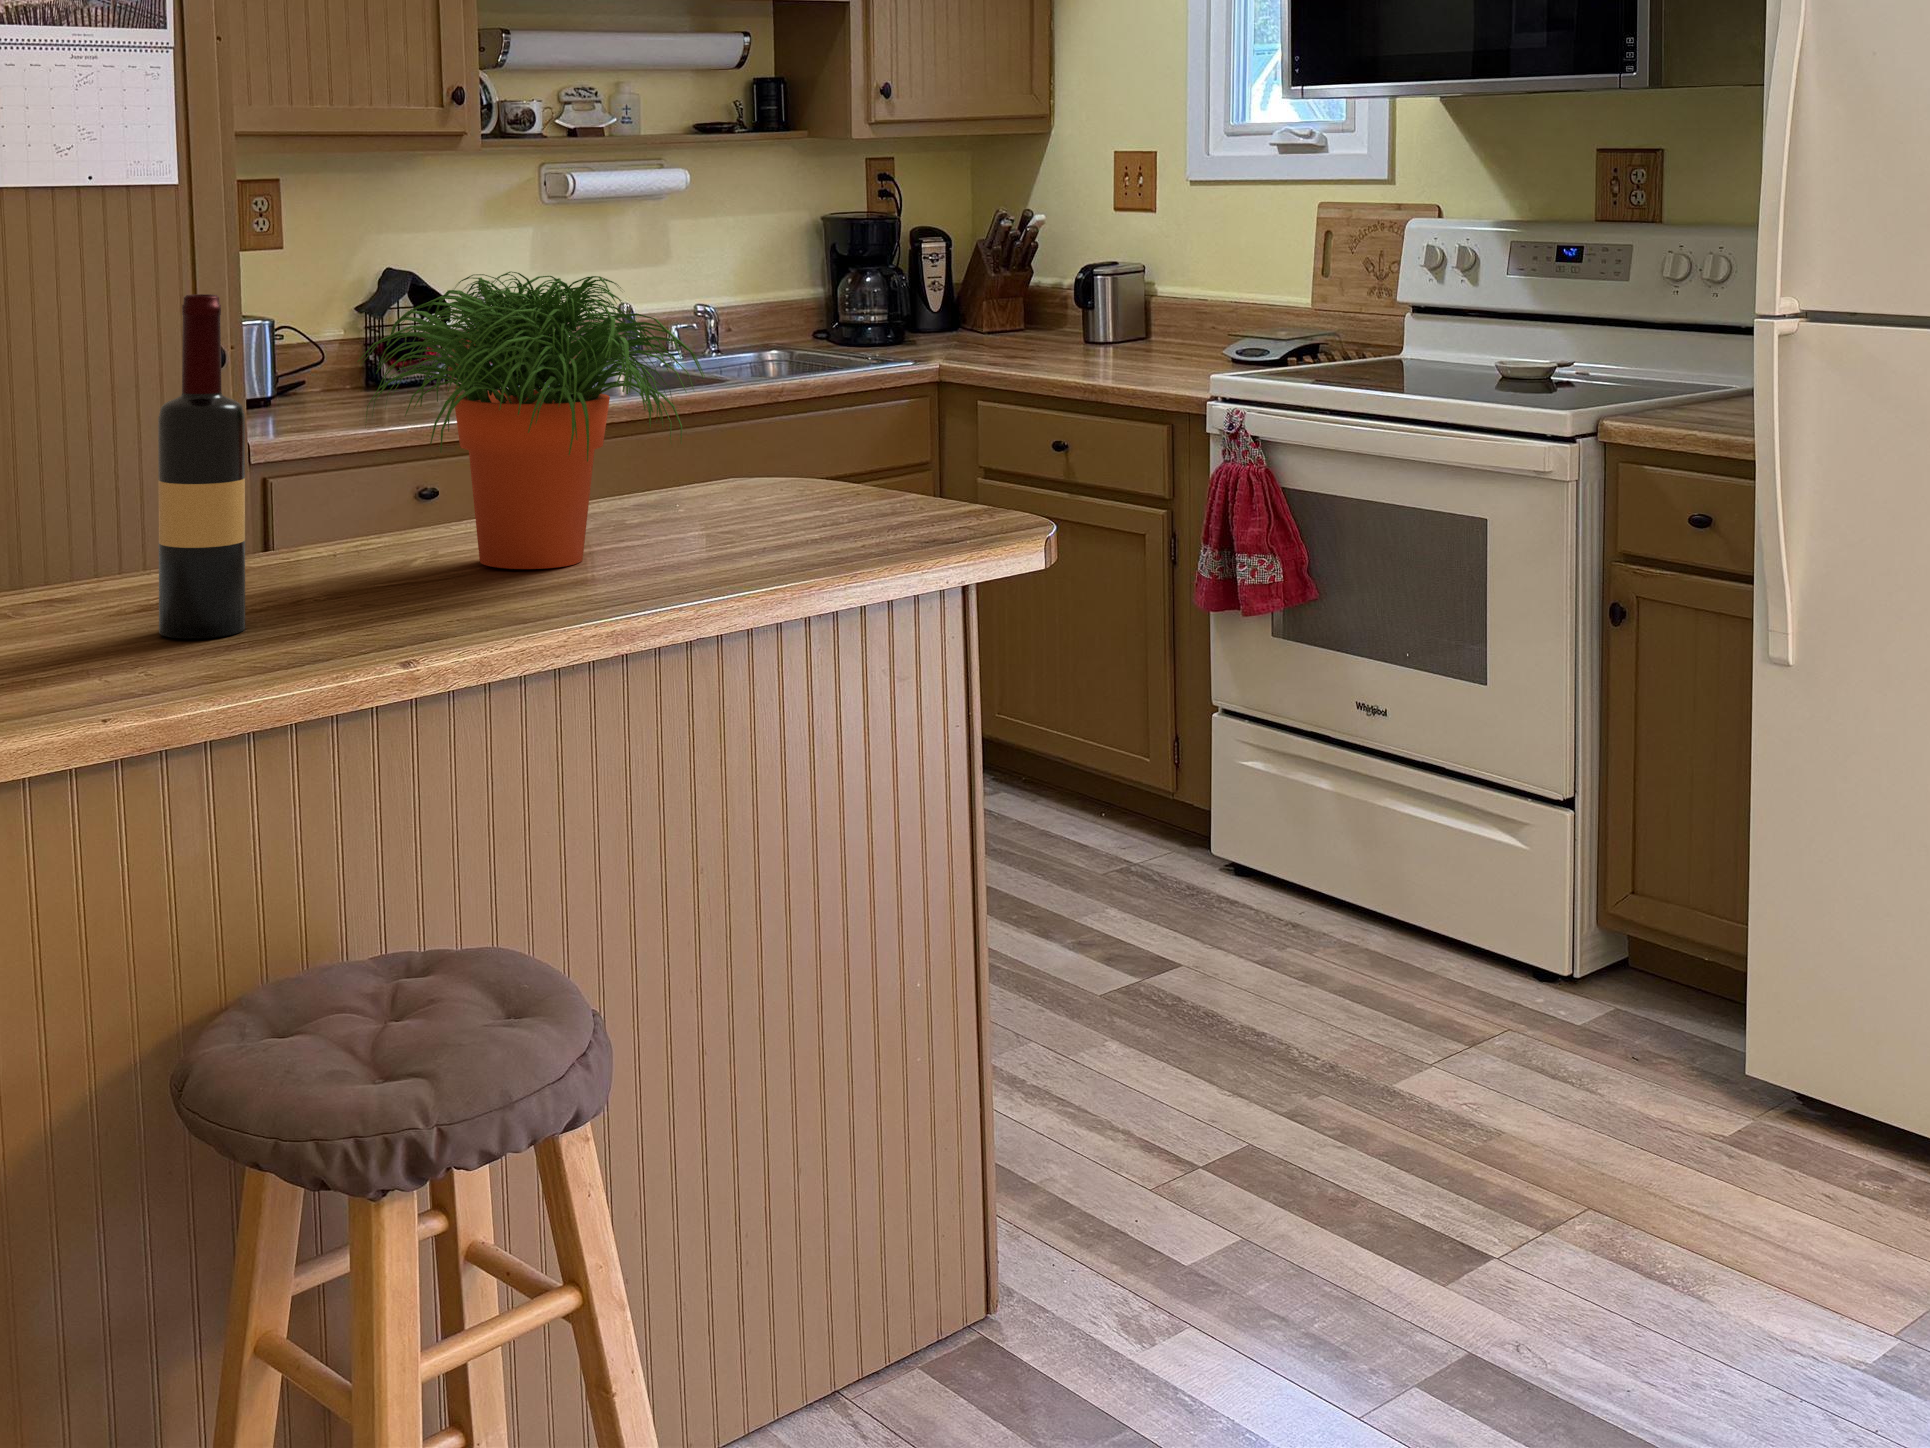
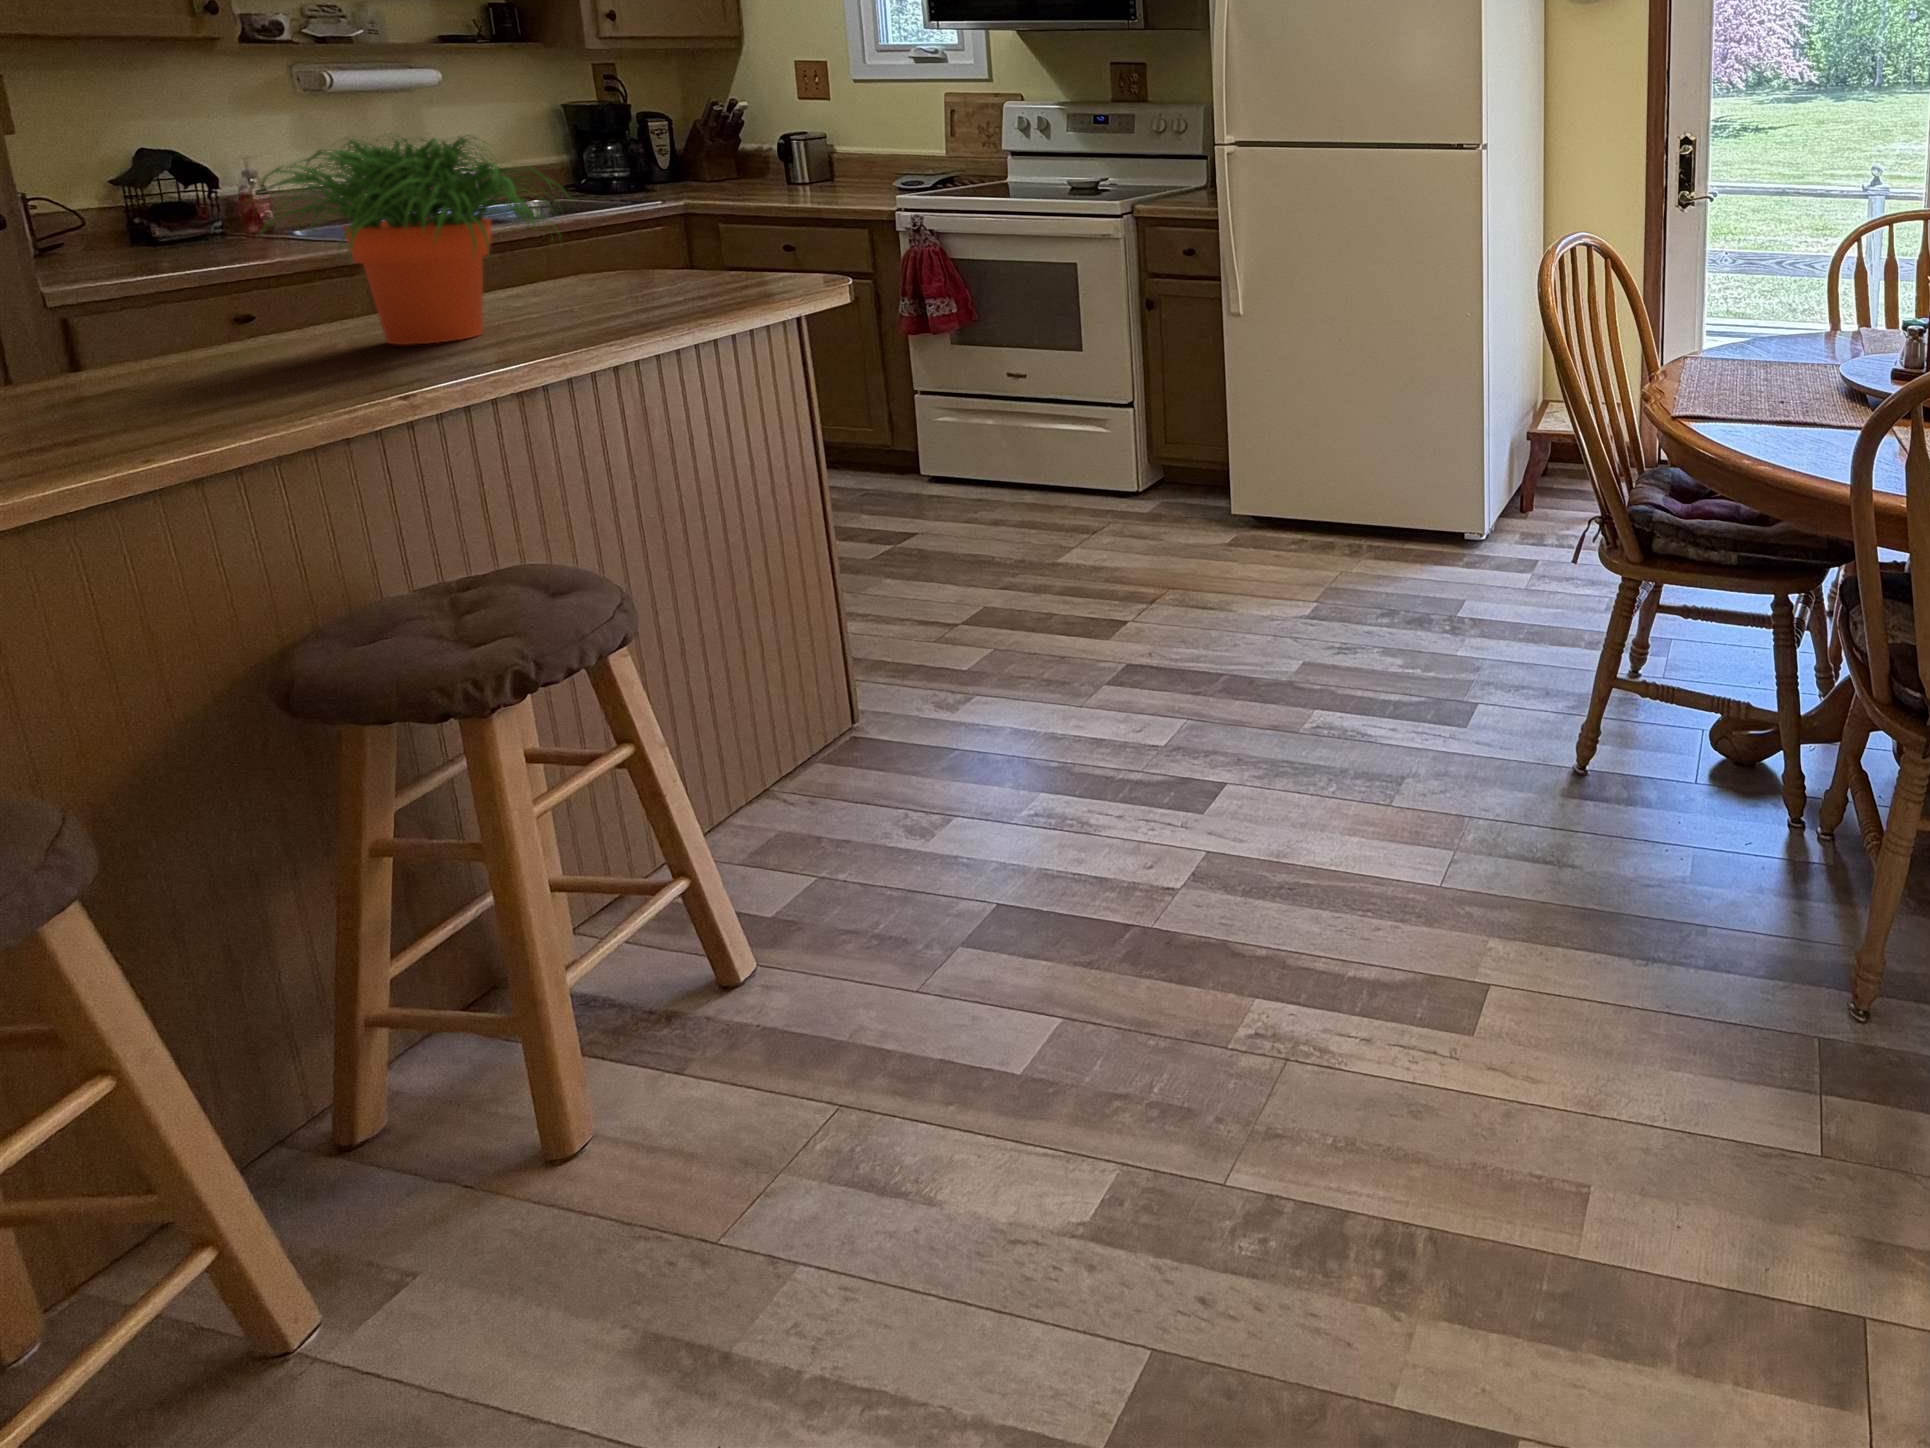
wine bottle: present [158,294,245,639] -> none [52,153,181,423]

